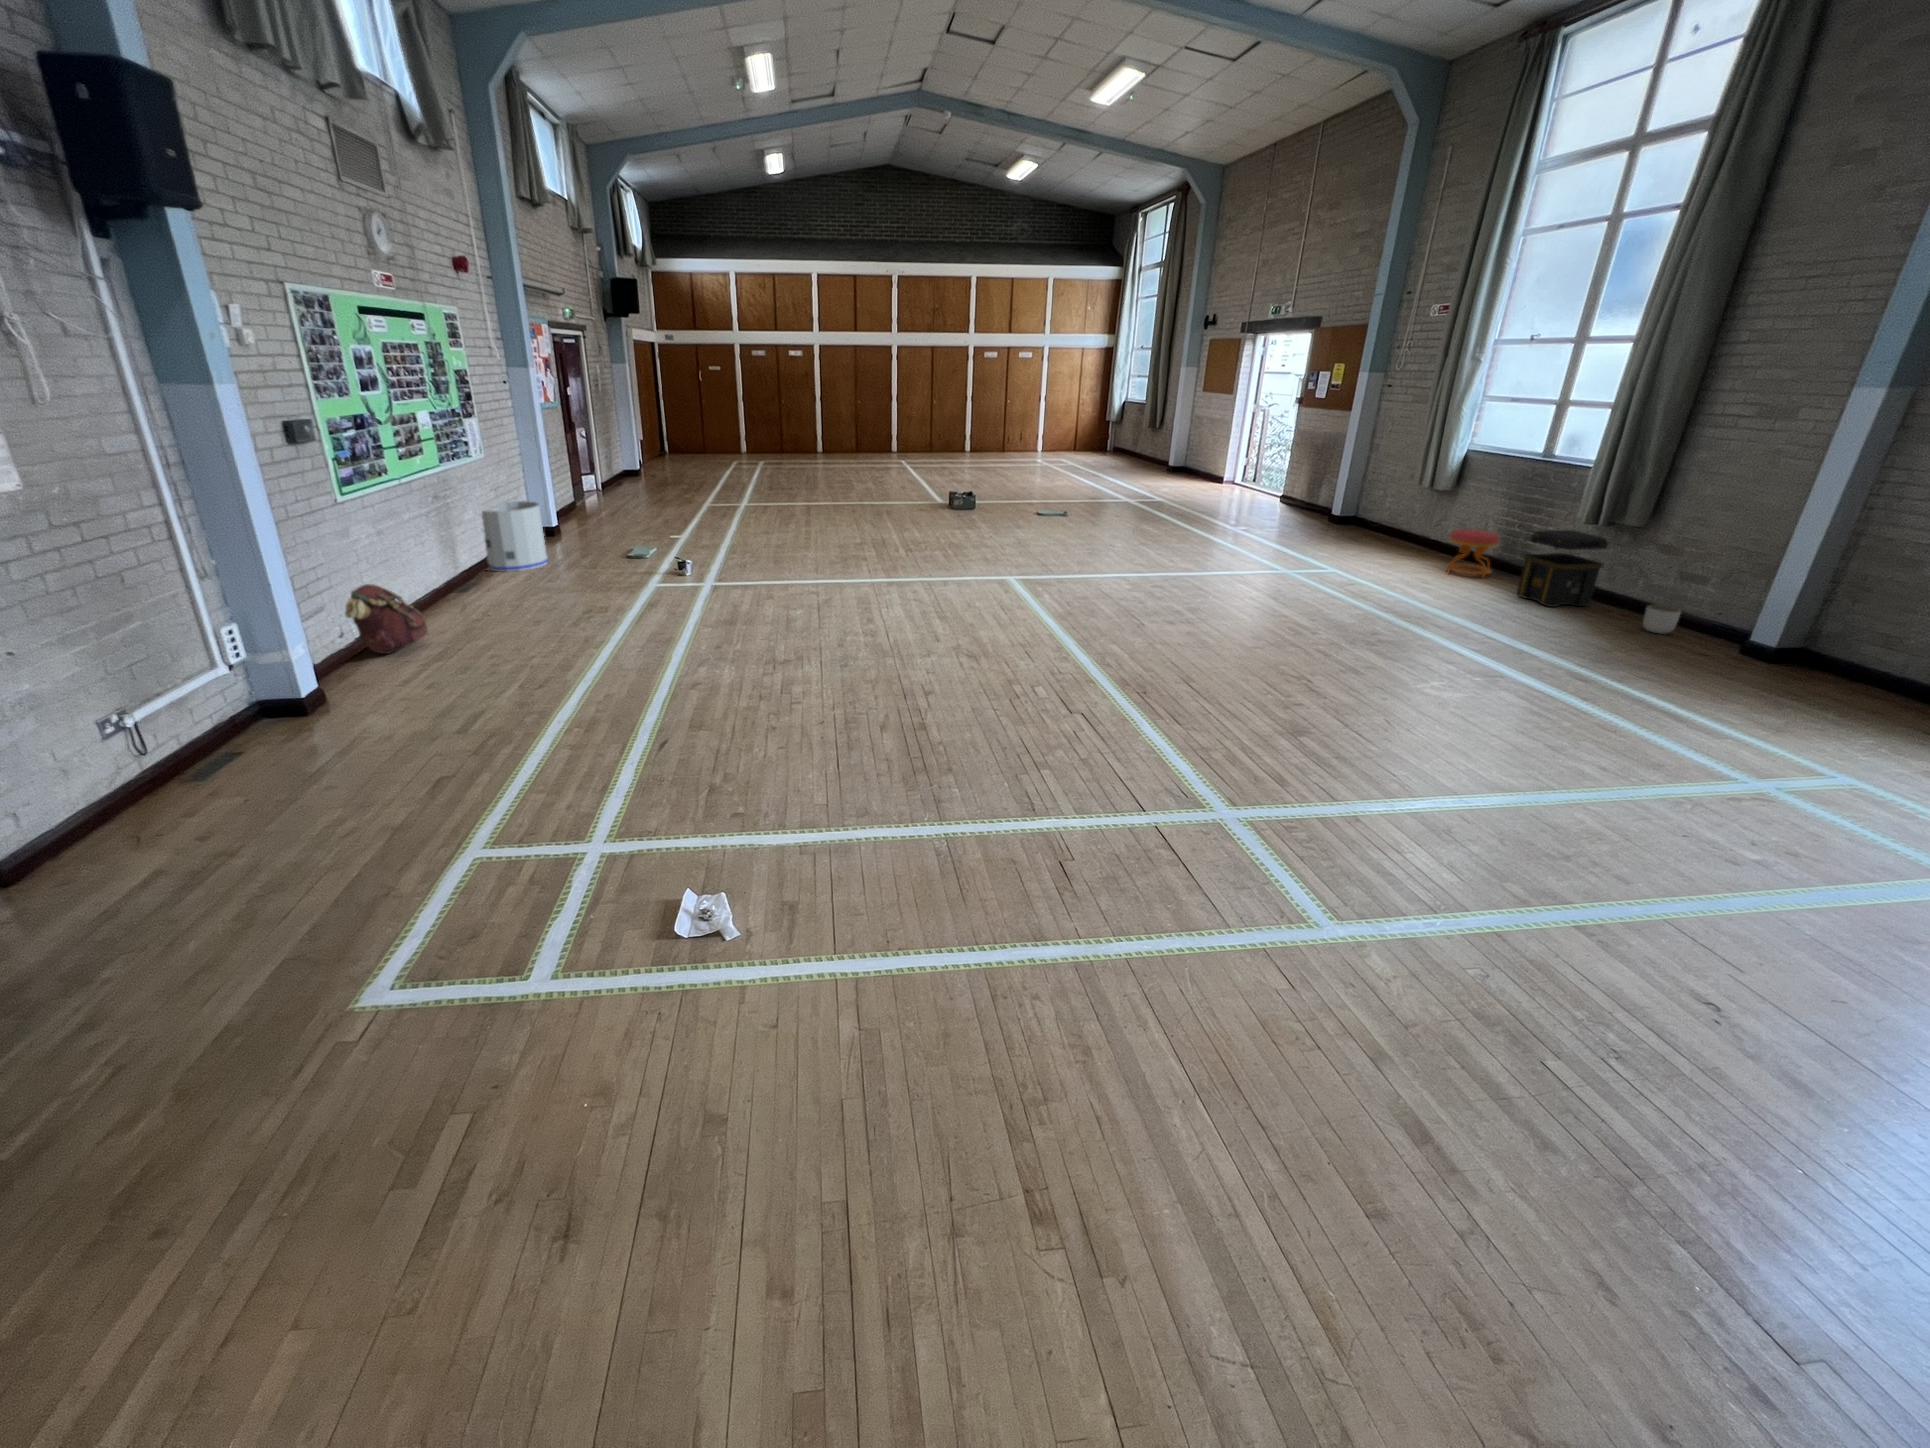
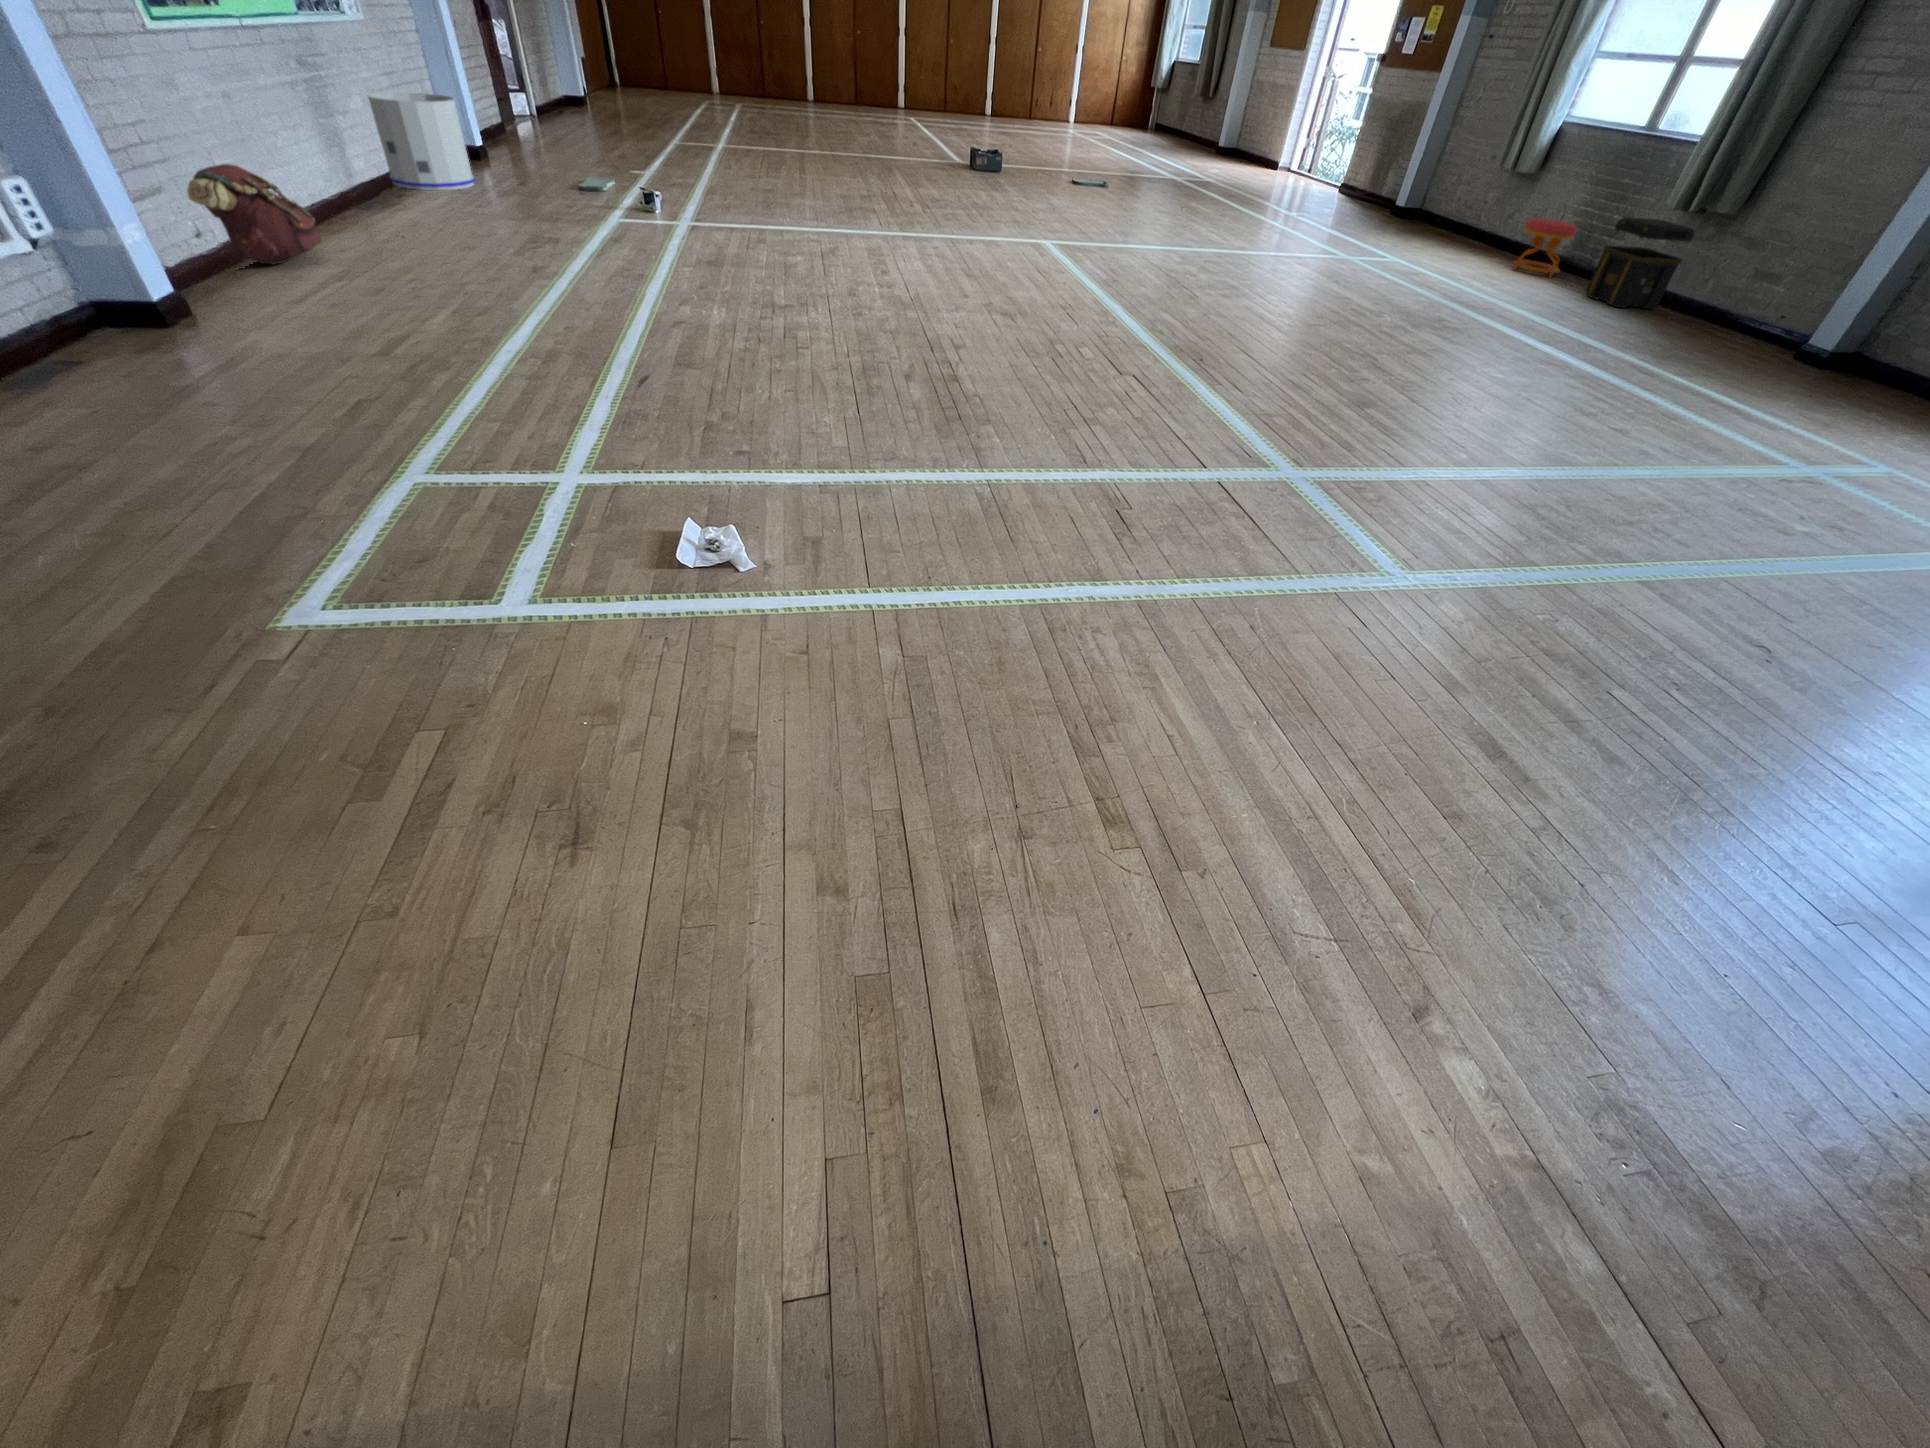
planter: present [1643,605,1681,634] -> none [1710,306,1753,338]

